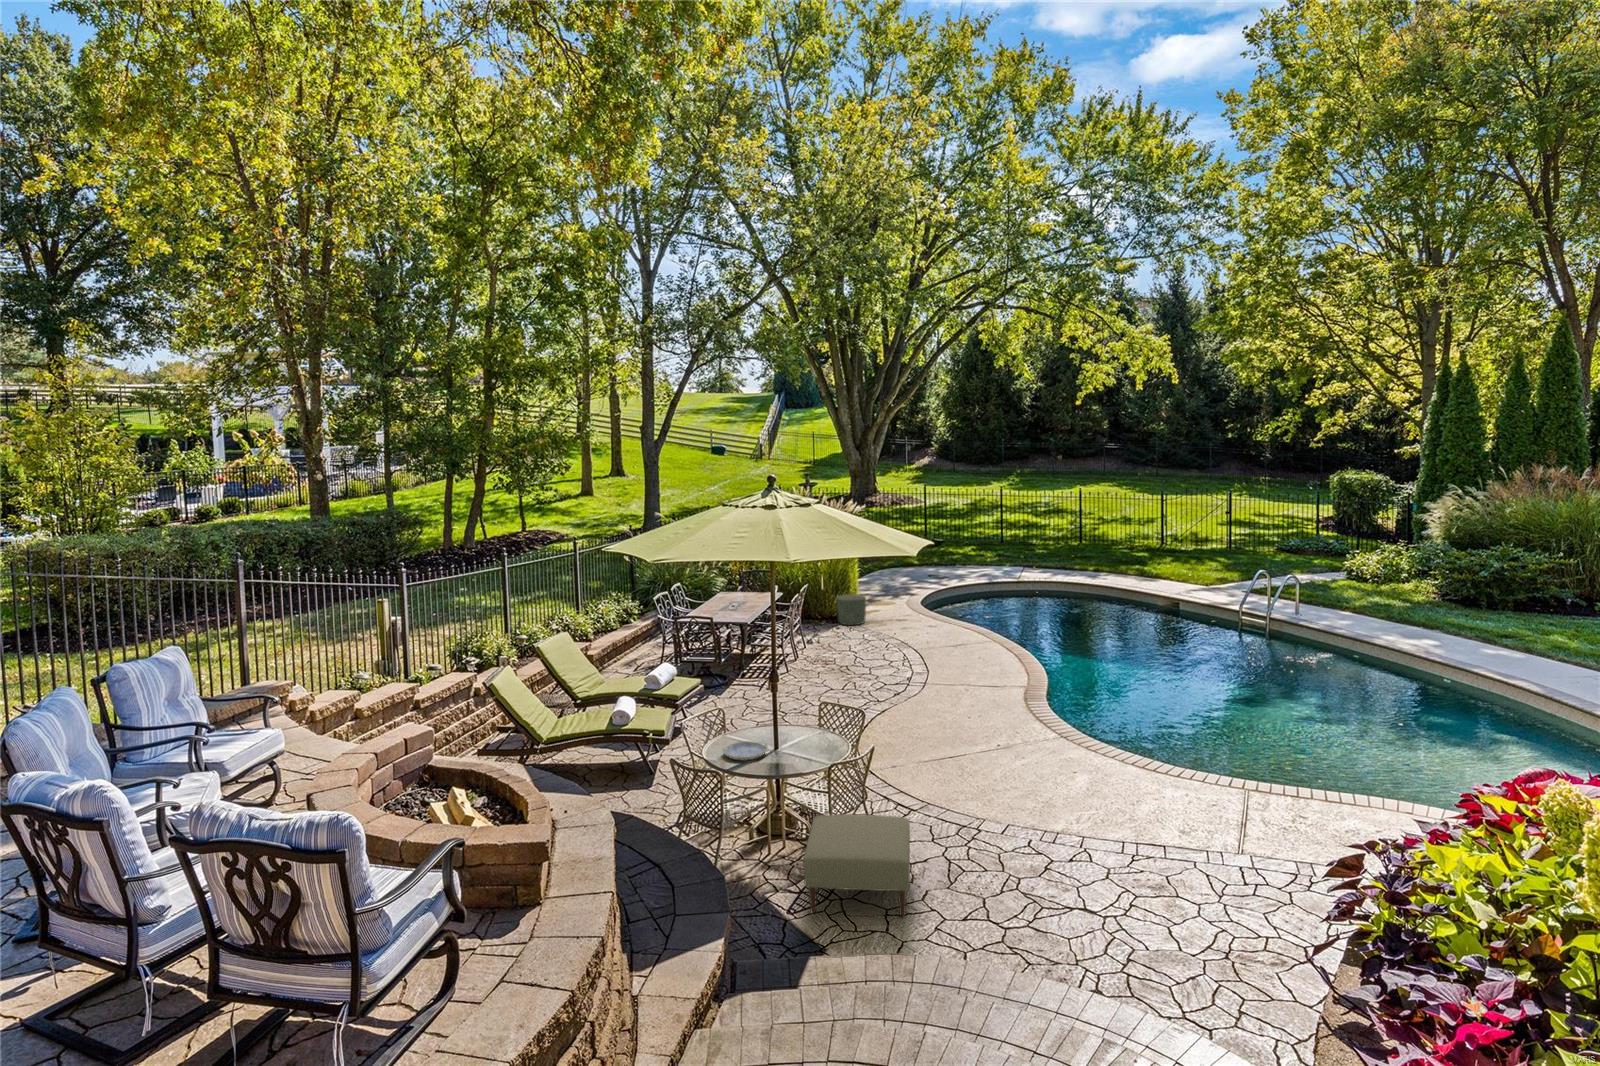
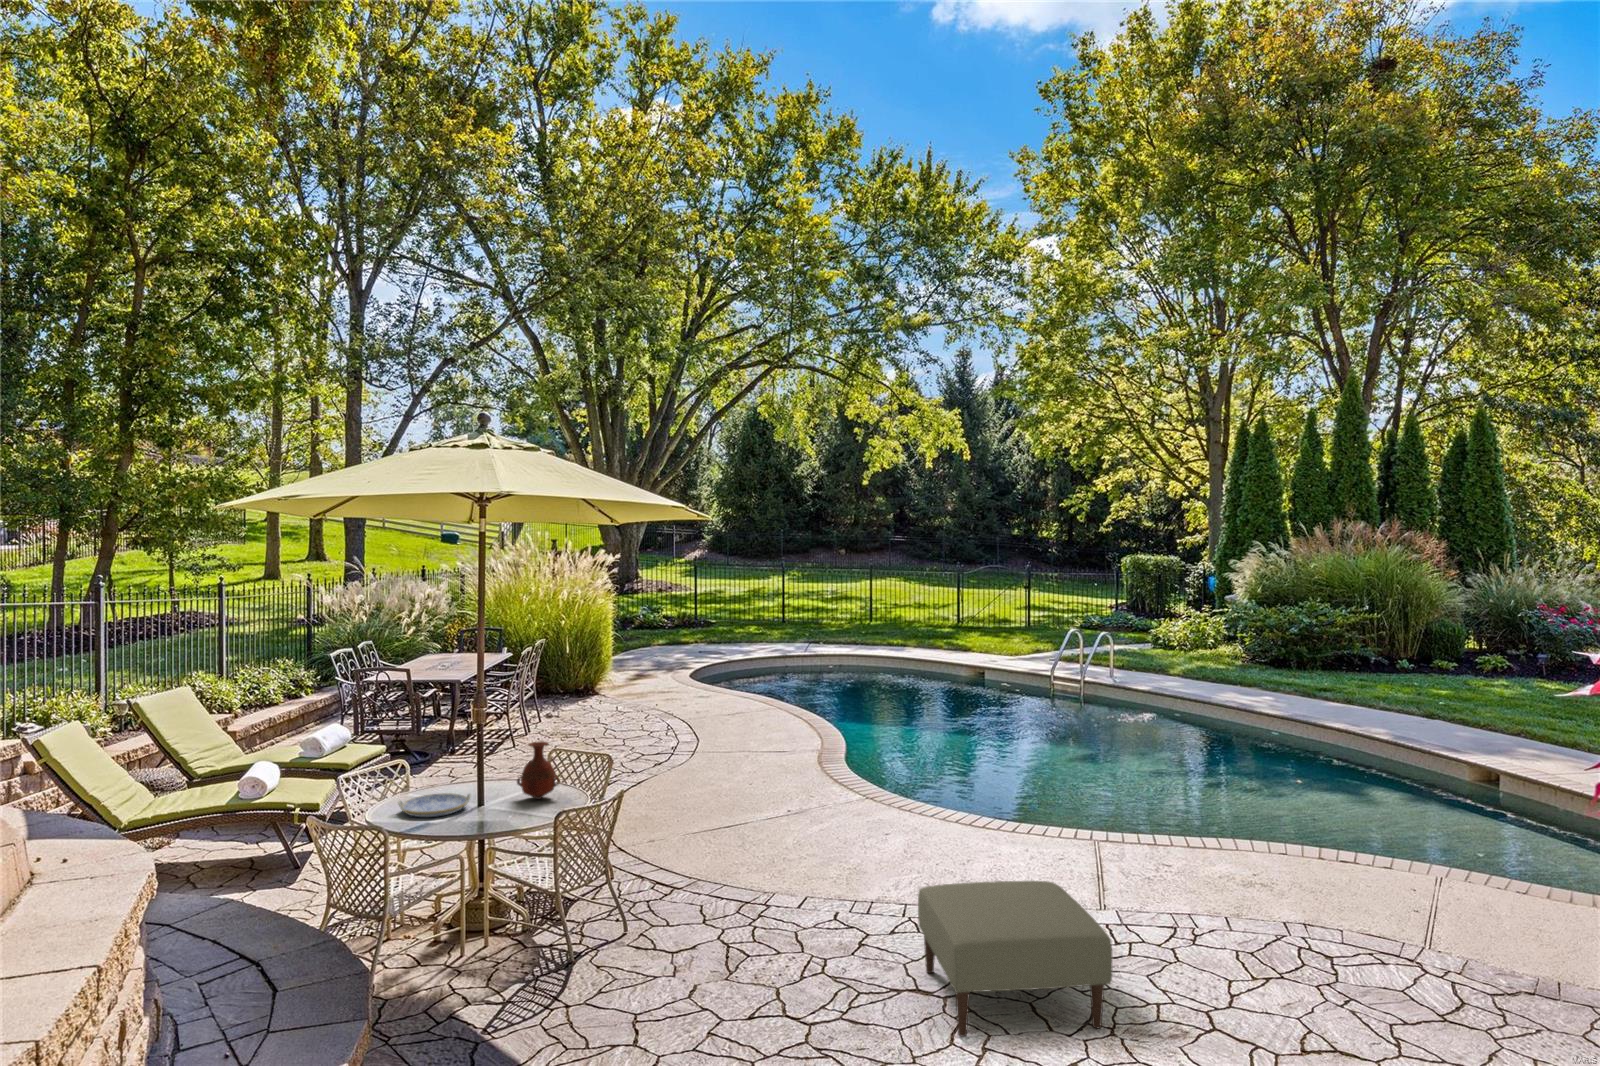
planter: present [837,594,866,626] -> none [598,656,635,693]
vase: none [797,708,826,748] -> present [517,741,560,799]
ottoman: present [804,814,910,917] -> present [918,881,1112,1037]

